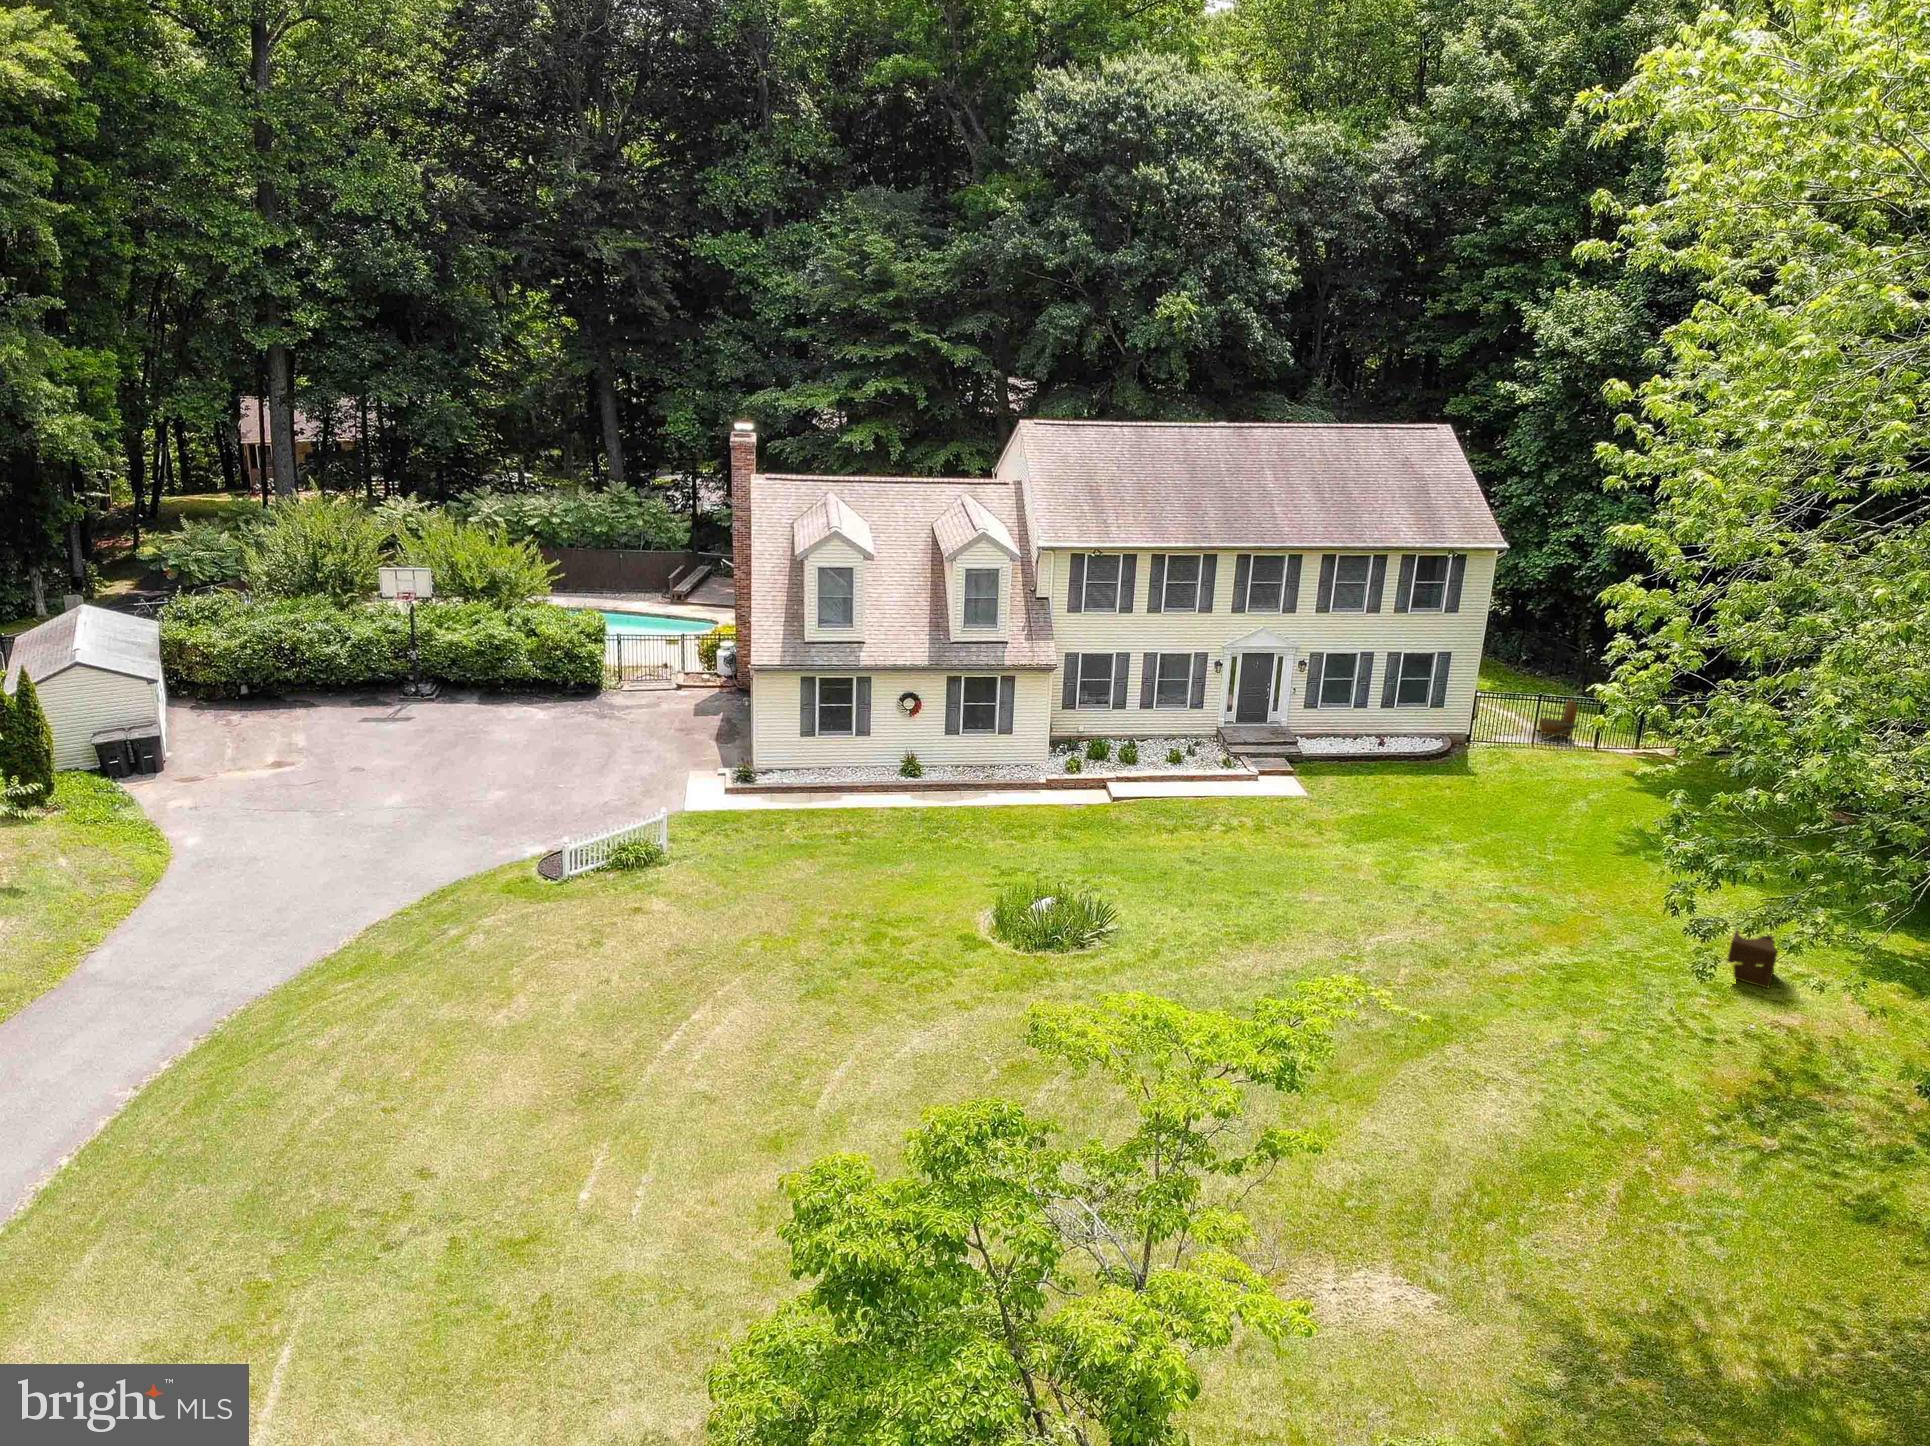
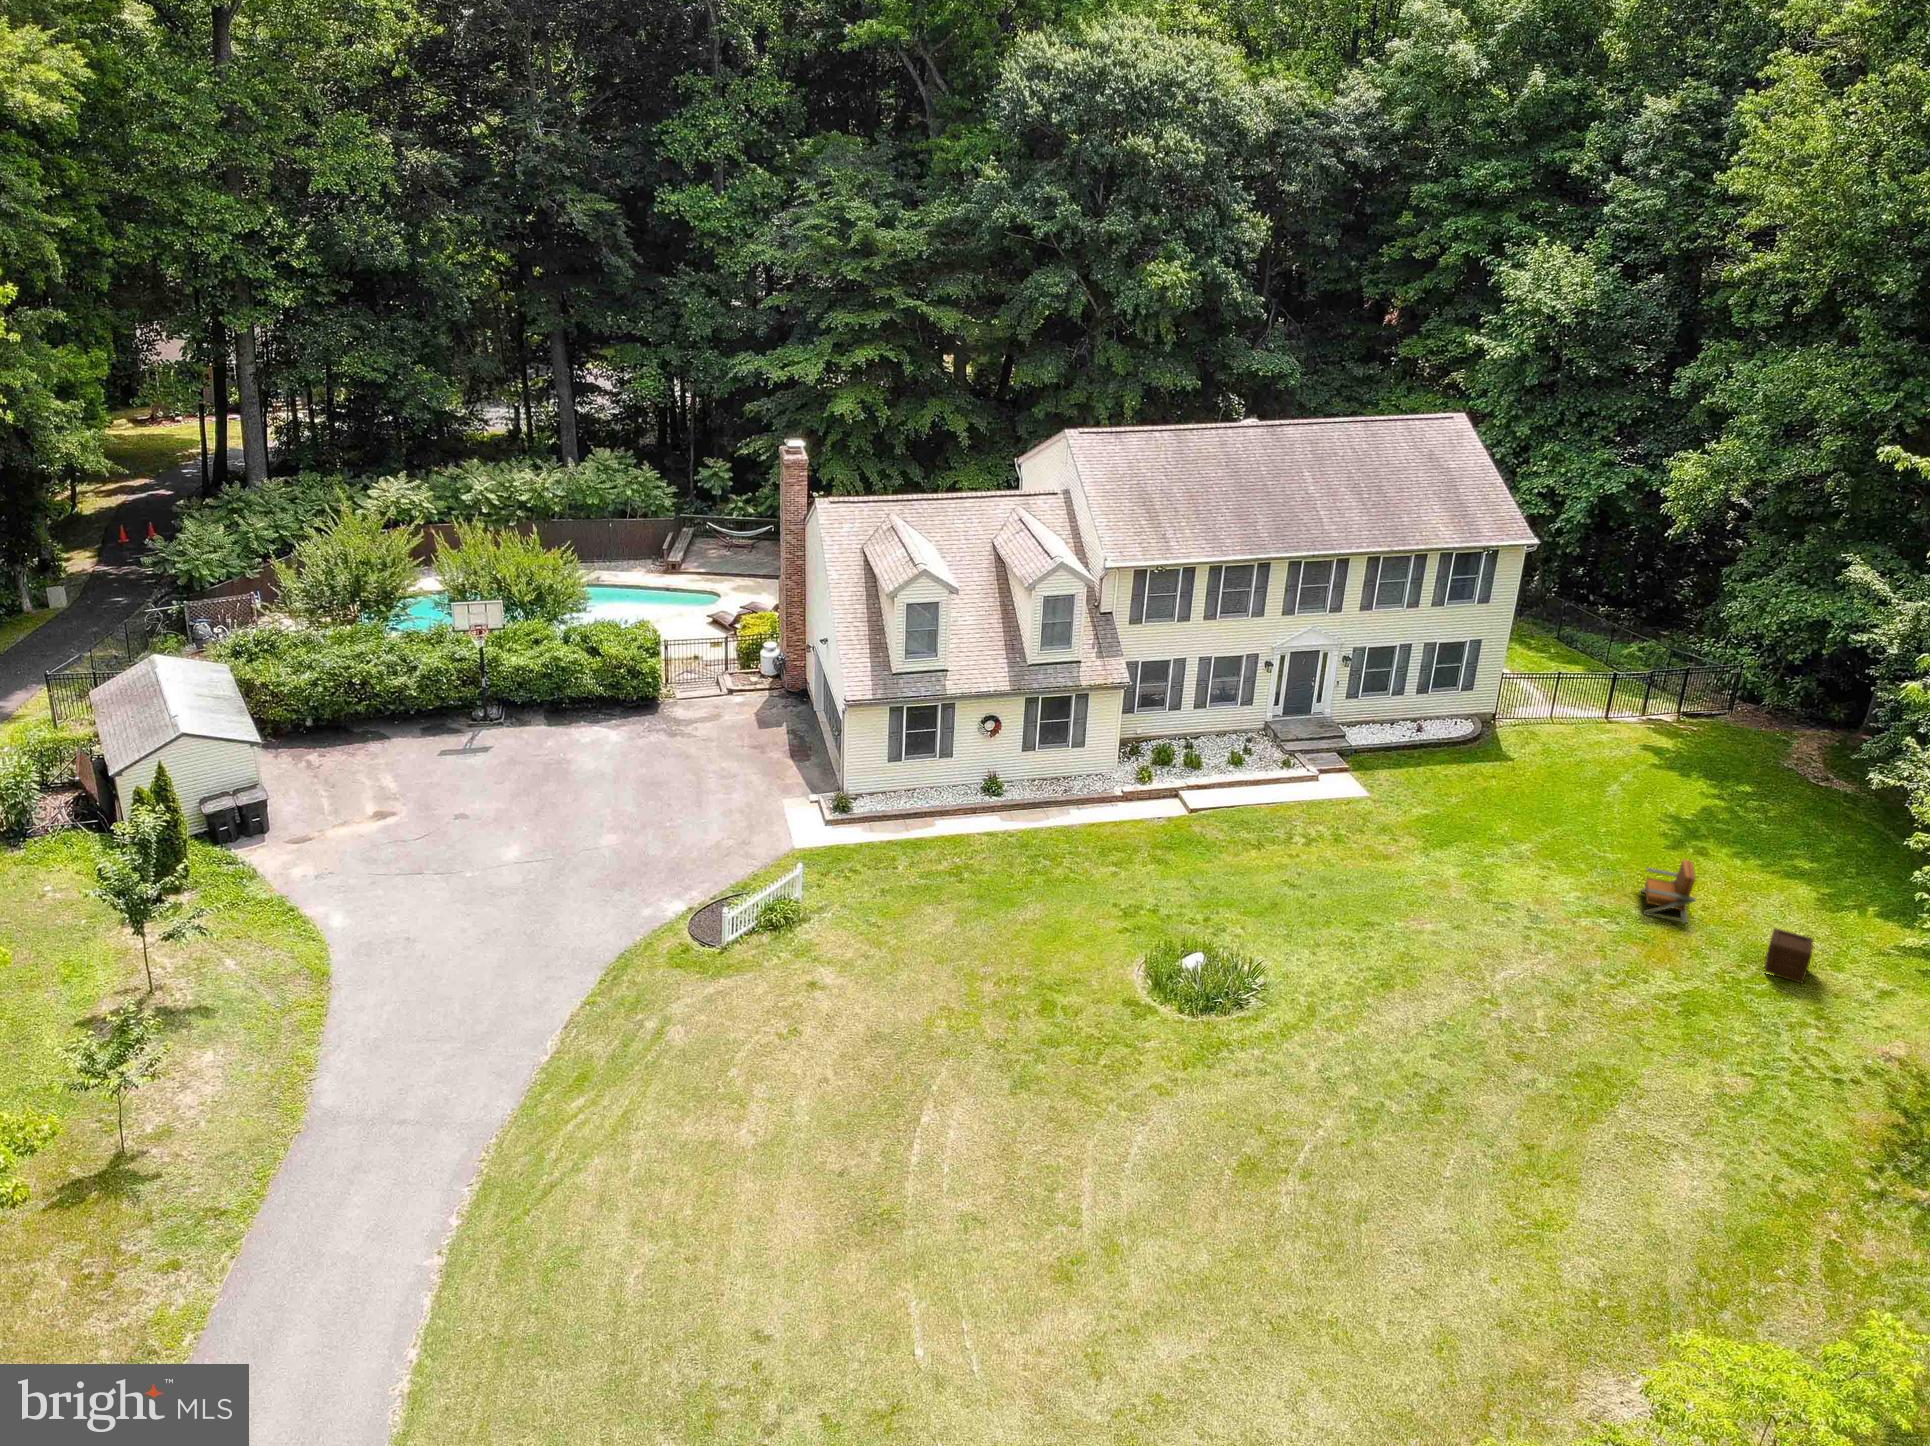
lounge chair: present [1539,700,1578,746] -> present [1641,859,1696,923]

